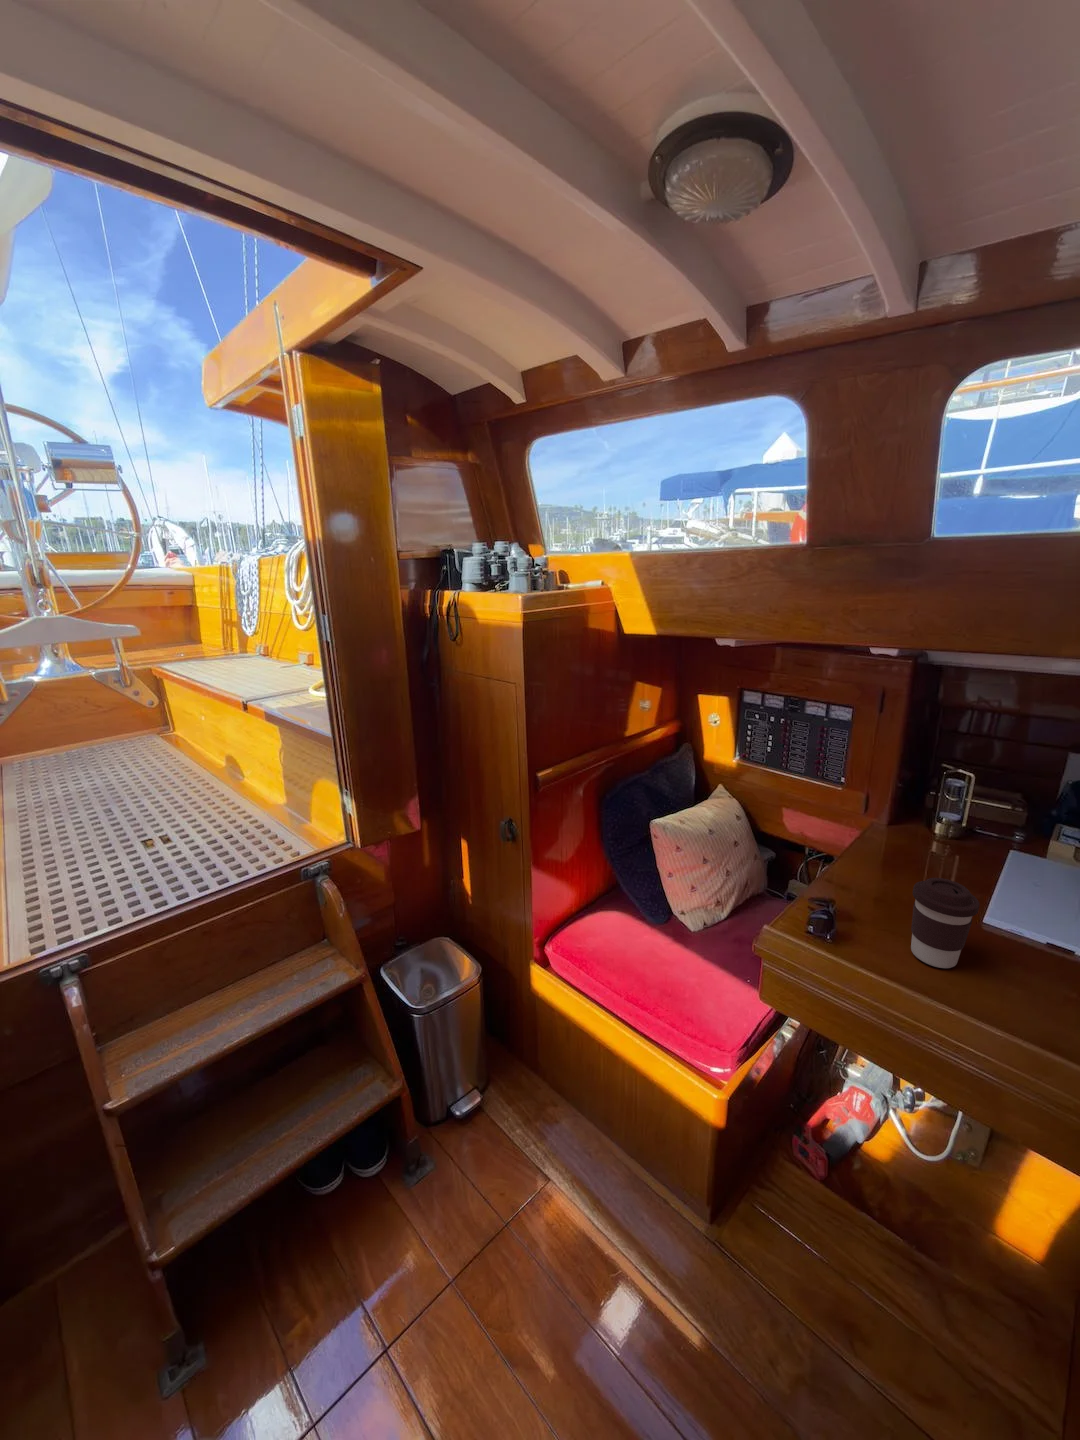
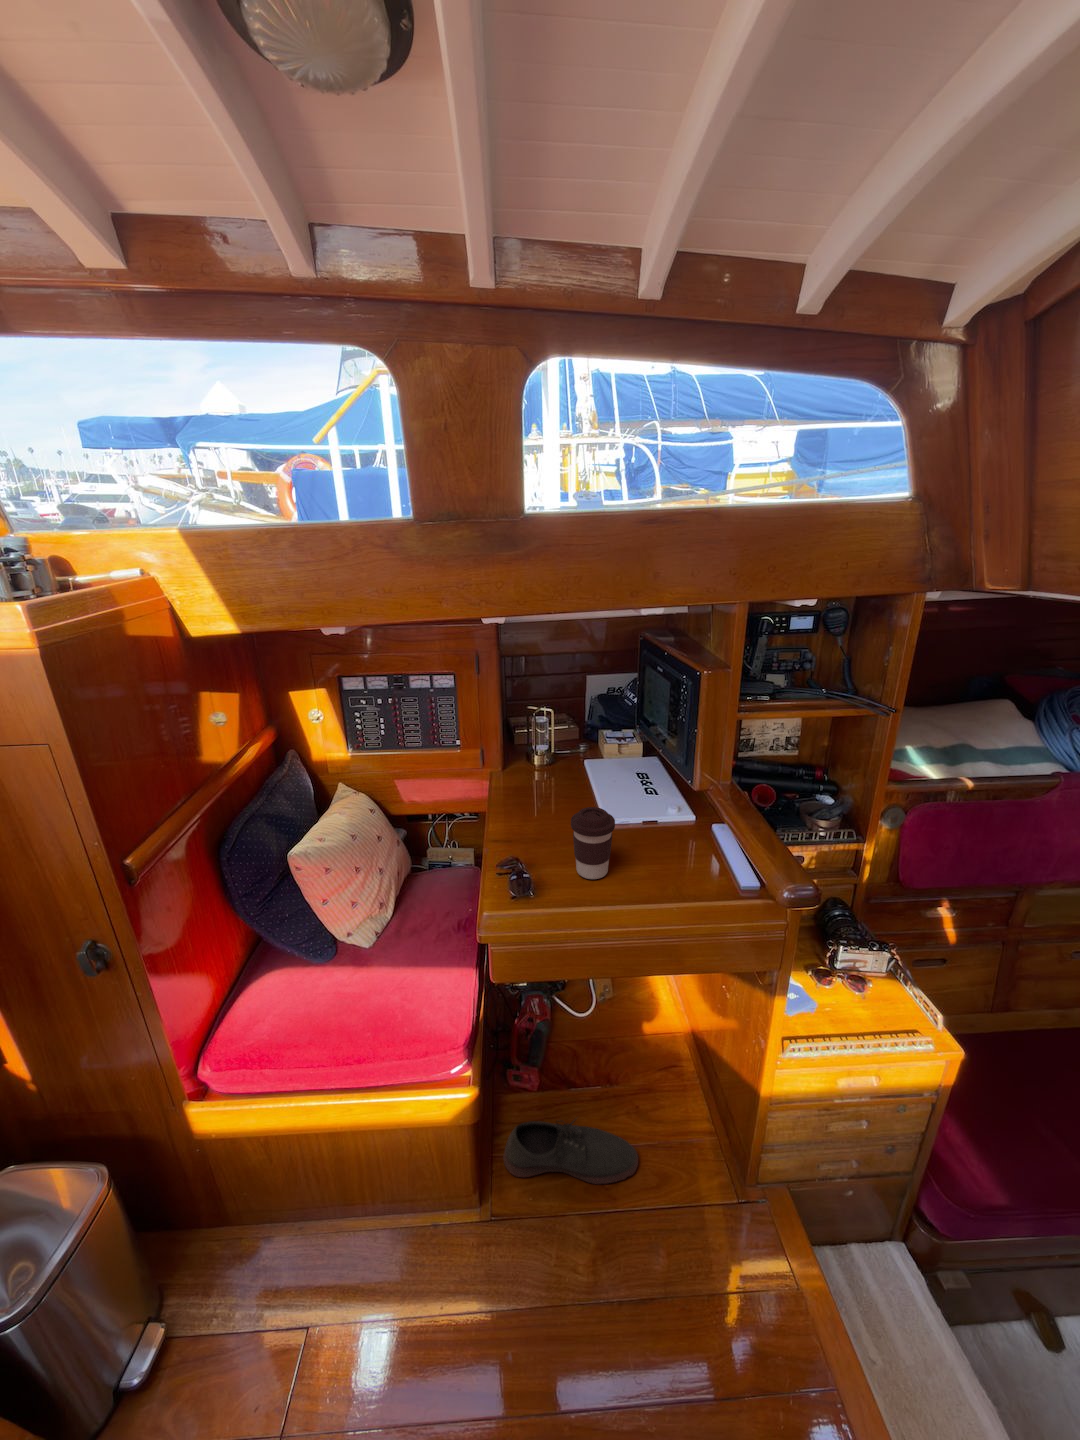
shoe: none [756,1187,925,1364] -> present [503,1119,638,1184]

